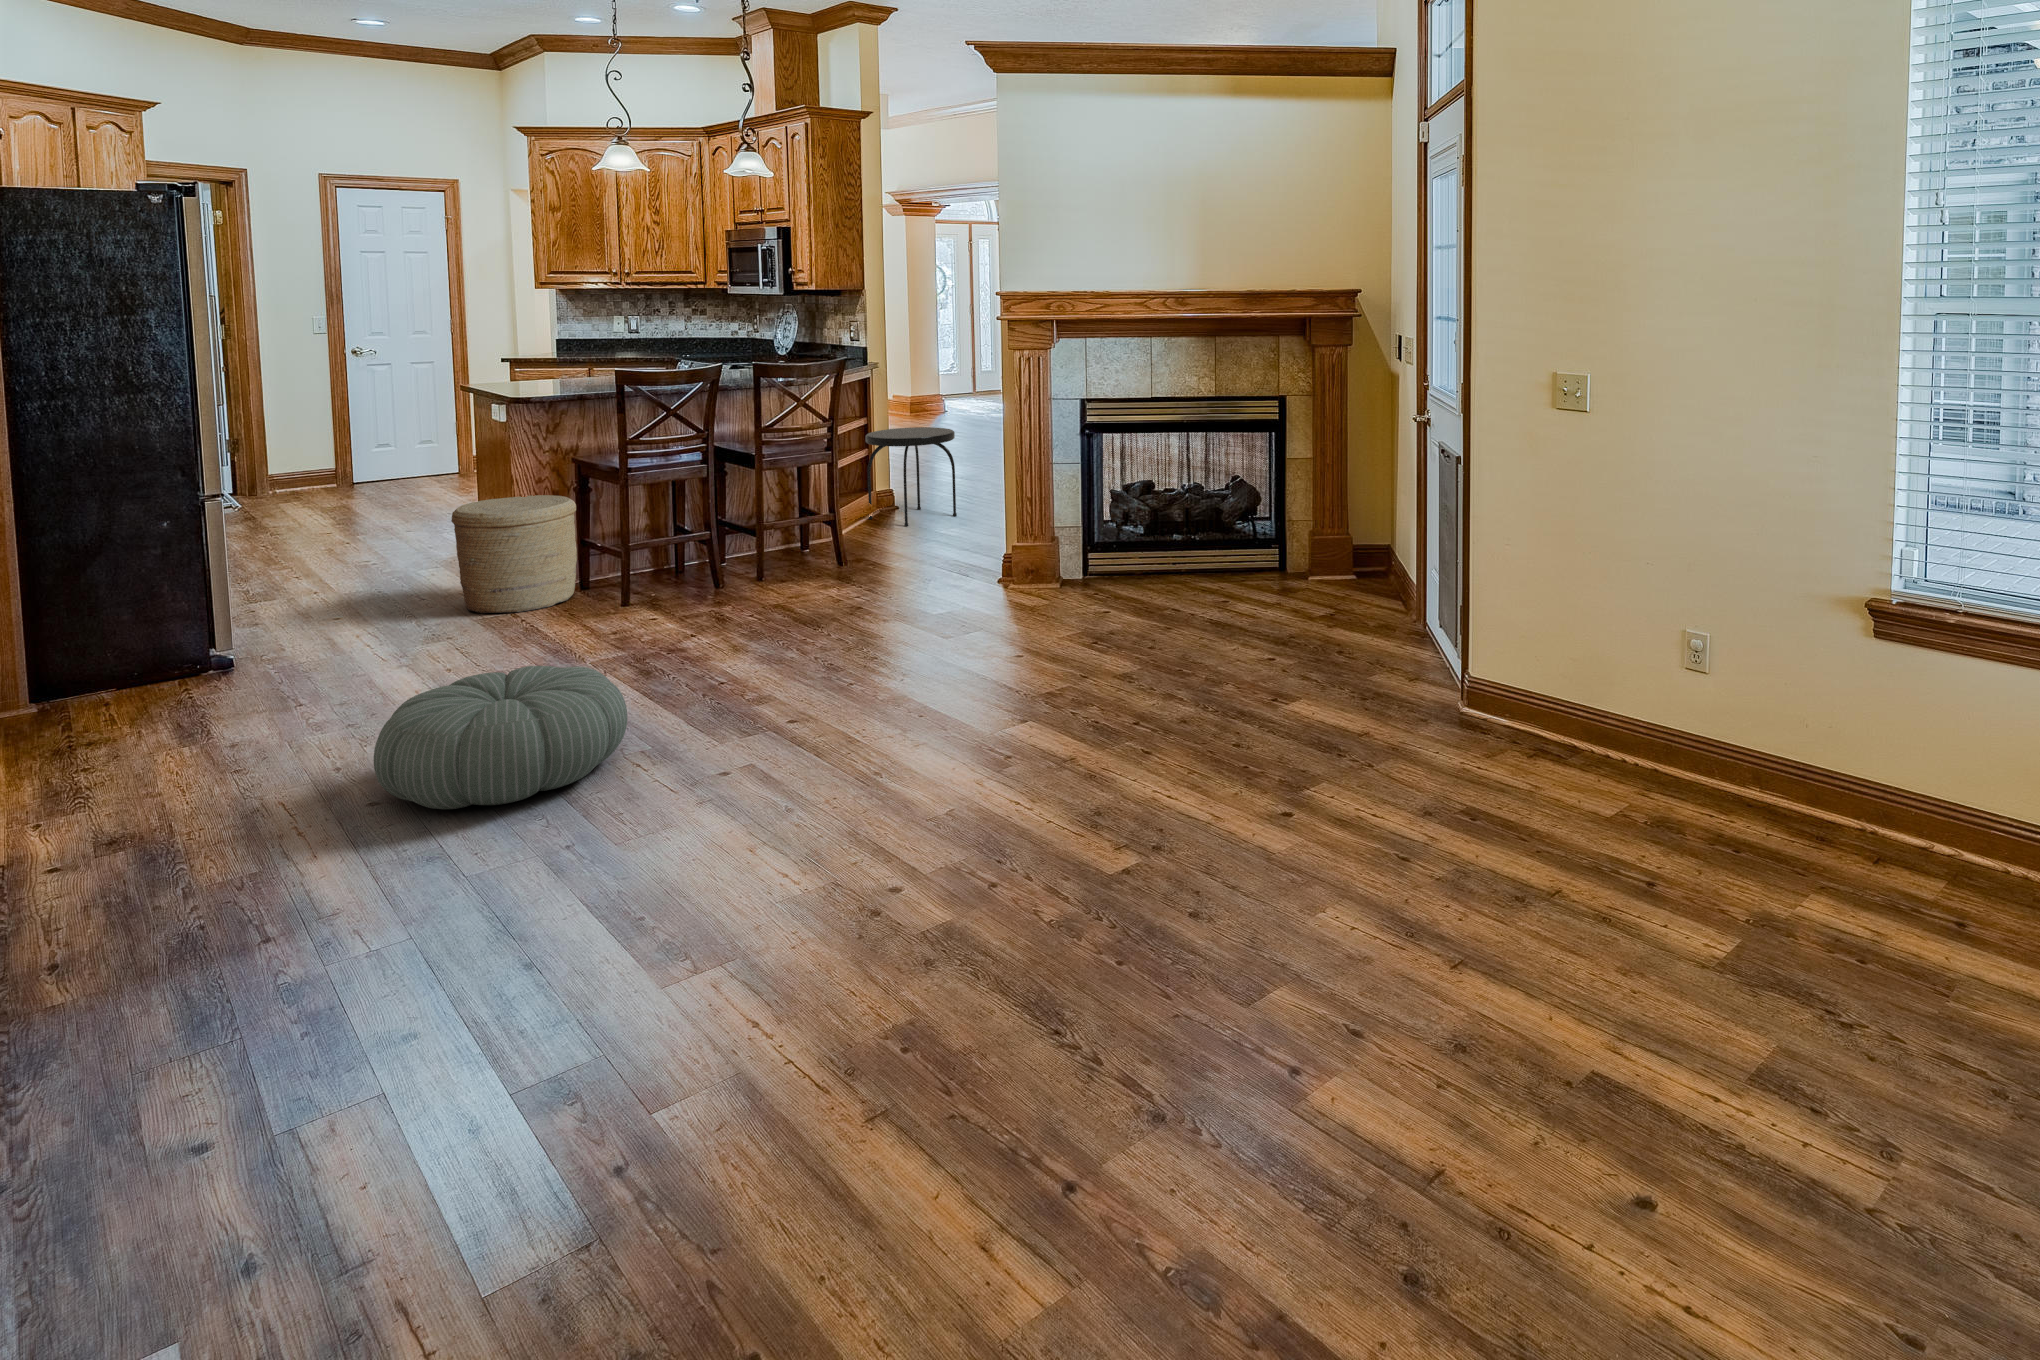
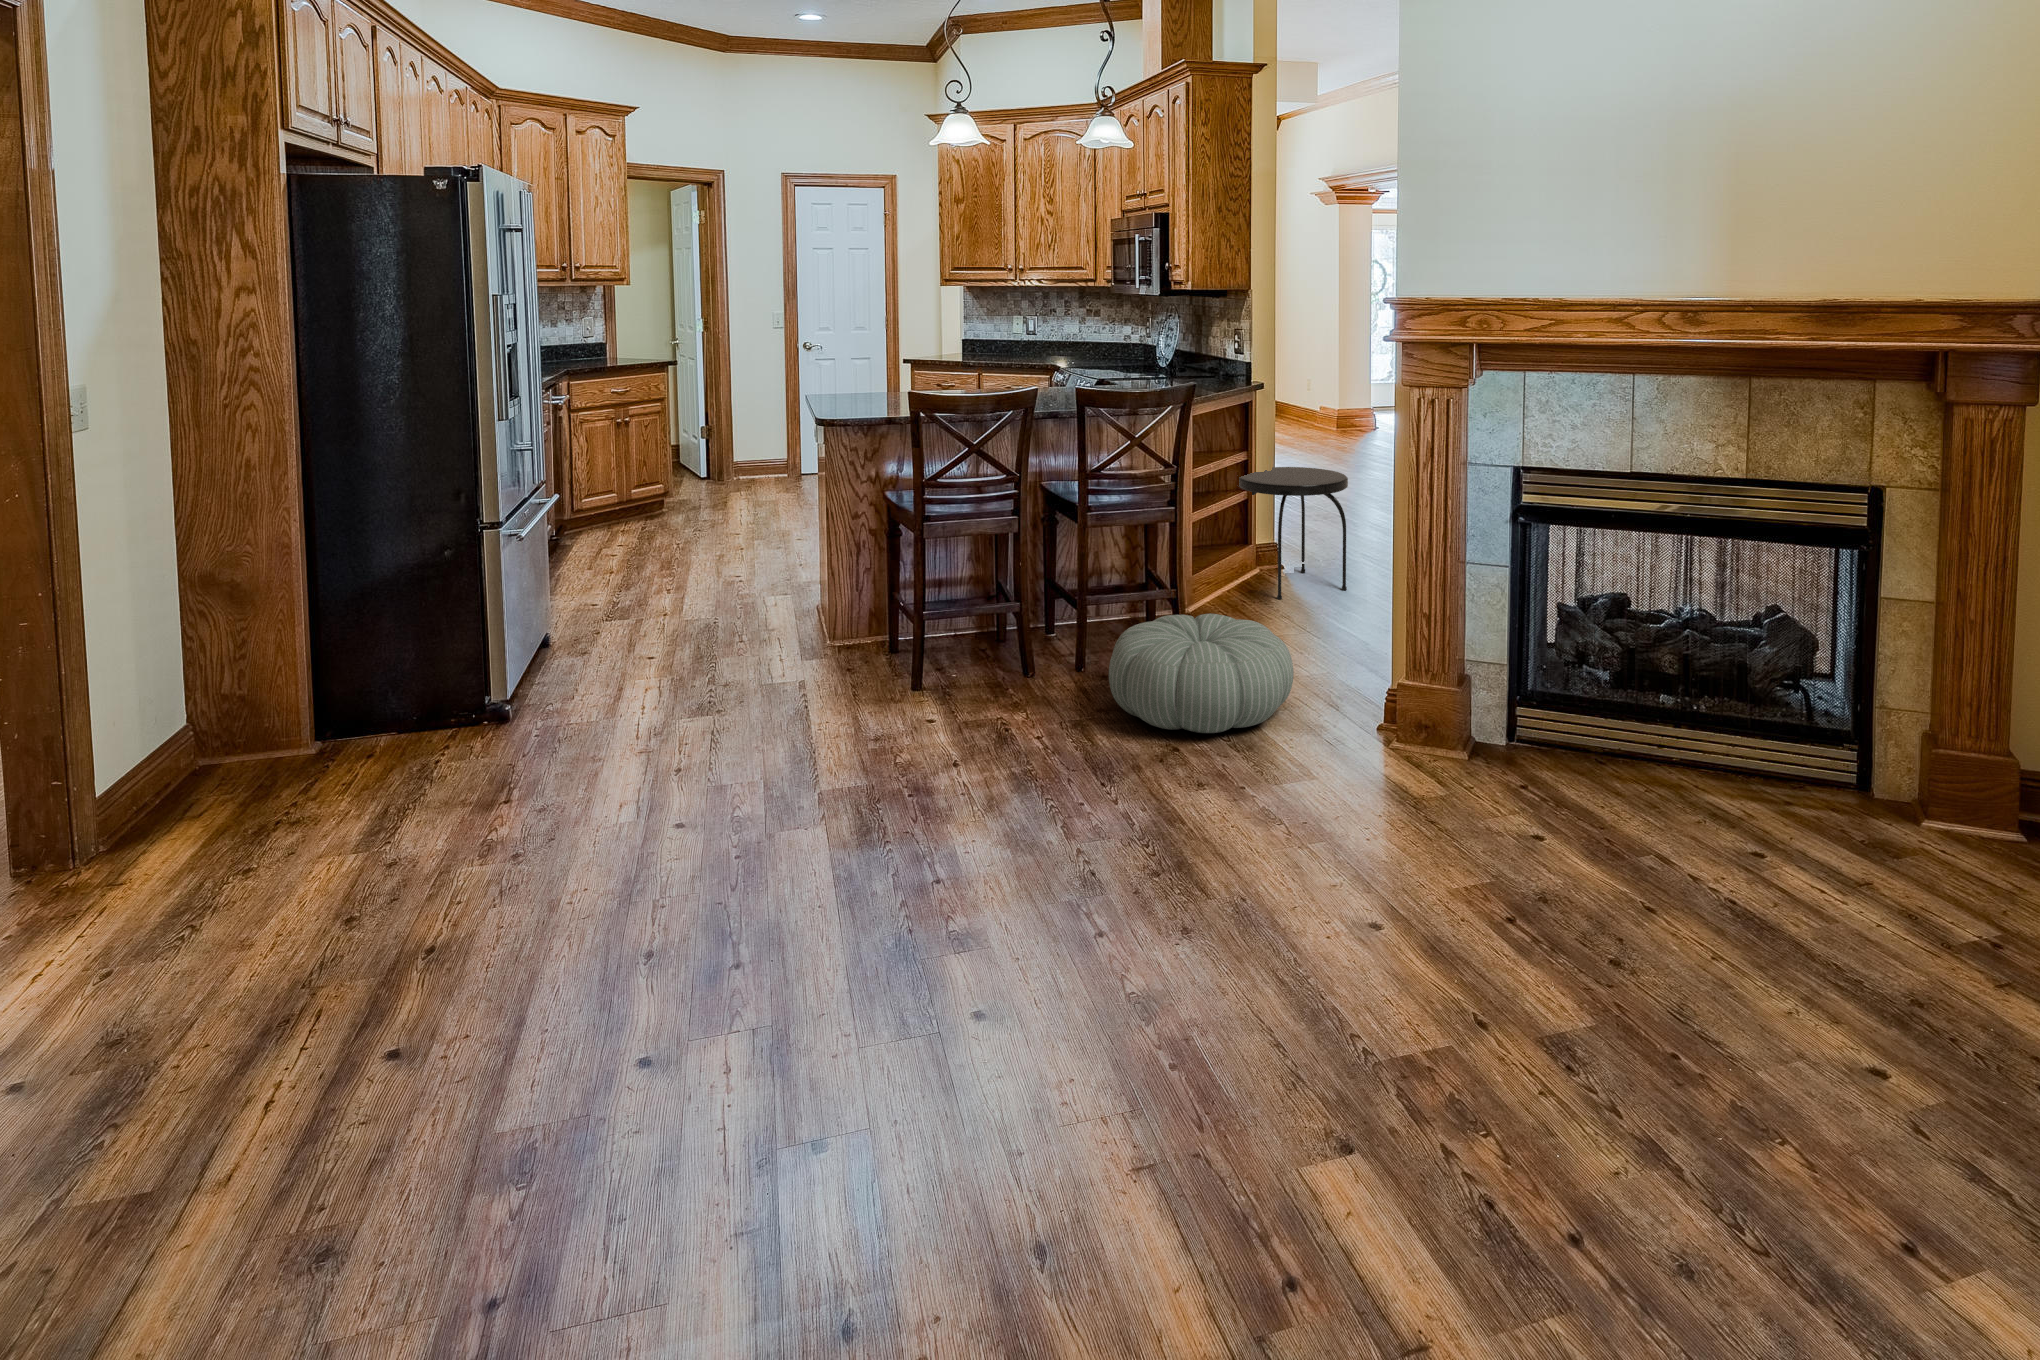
woven basket: present [451,495,577,614] -> none [751,530,879,675]
pouf: present [374,666,628,809] -> present [1109,614,1294,733]

